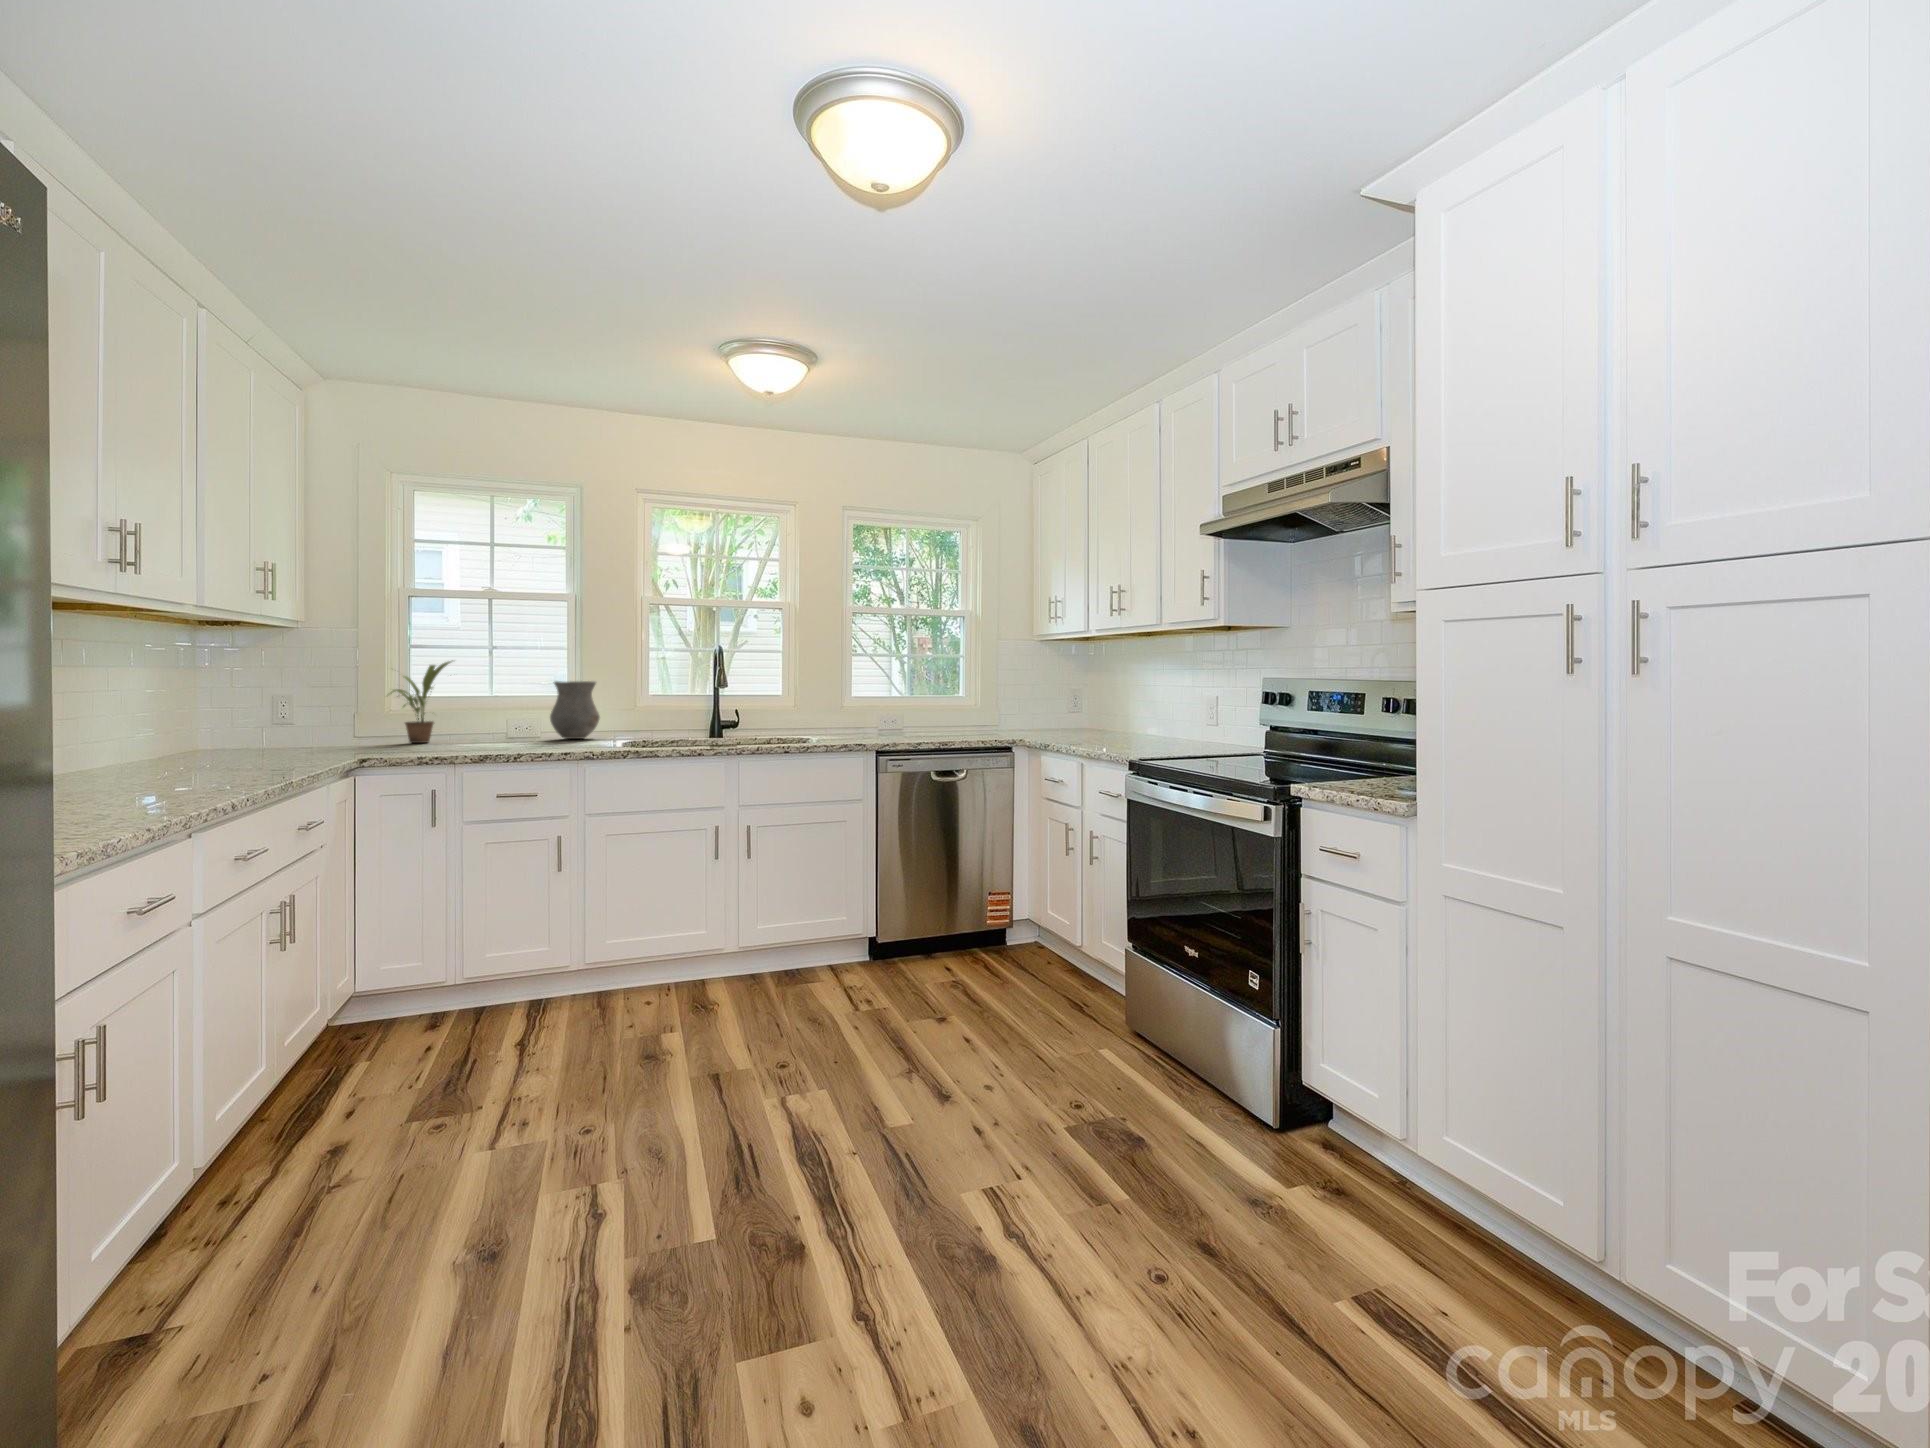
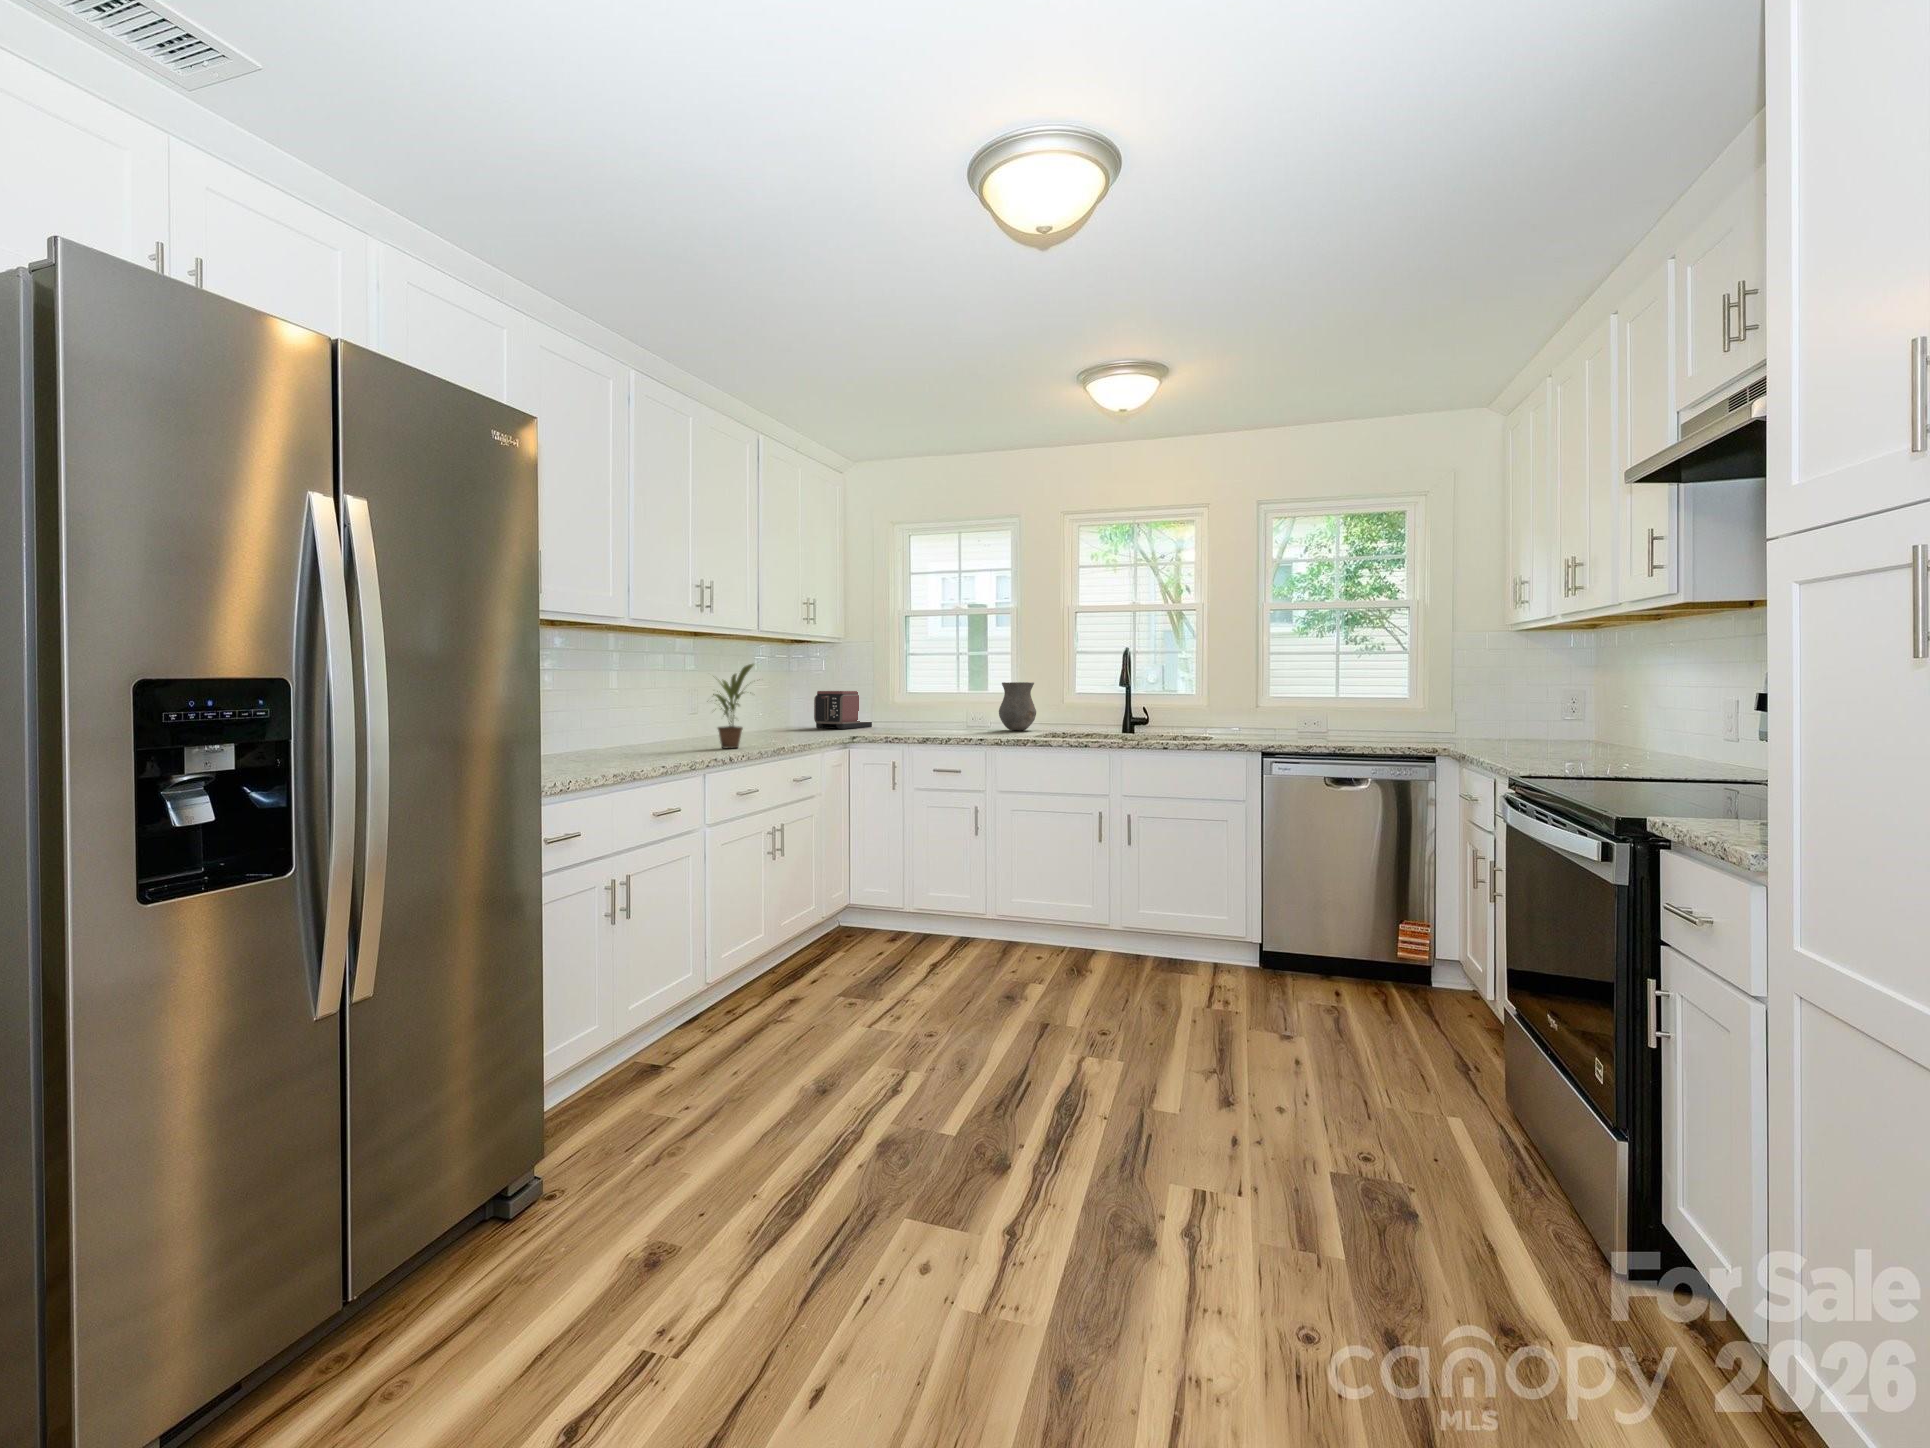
potted plant: present [391,661,451,743] -> present [713,664,754,748]
toaster: none [244,694,342,749] -> present [814,691,872,729]

